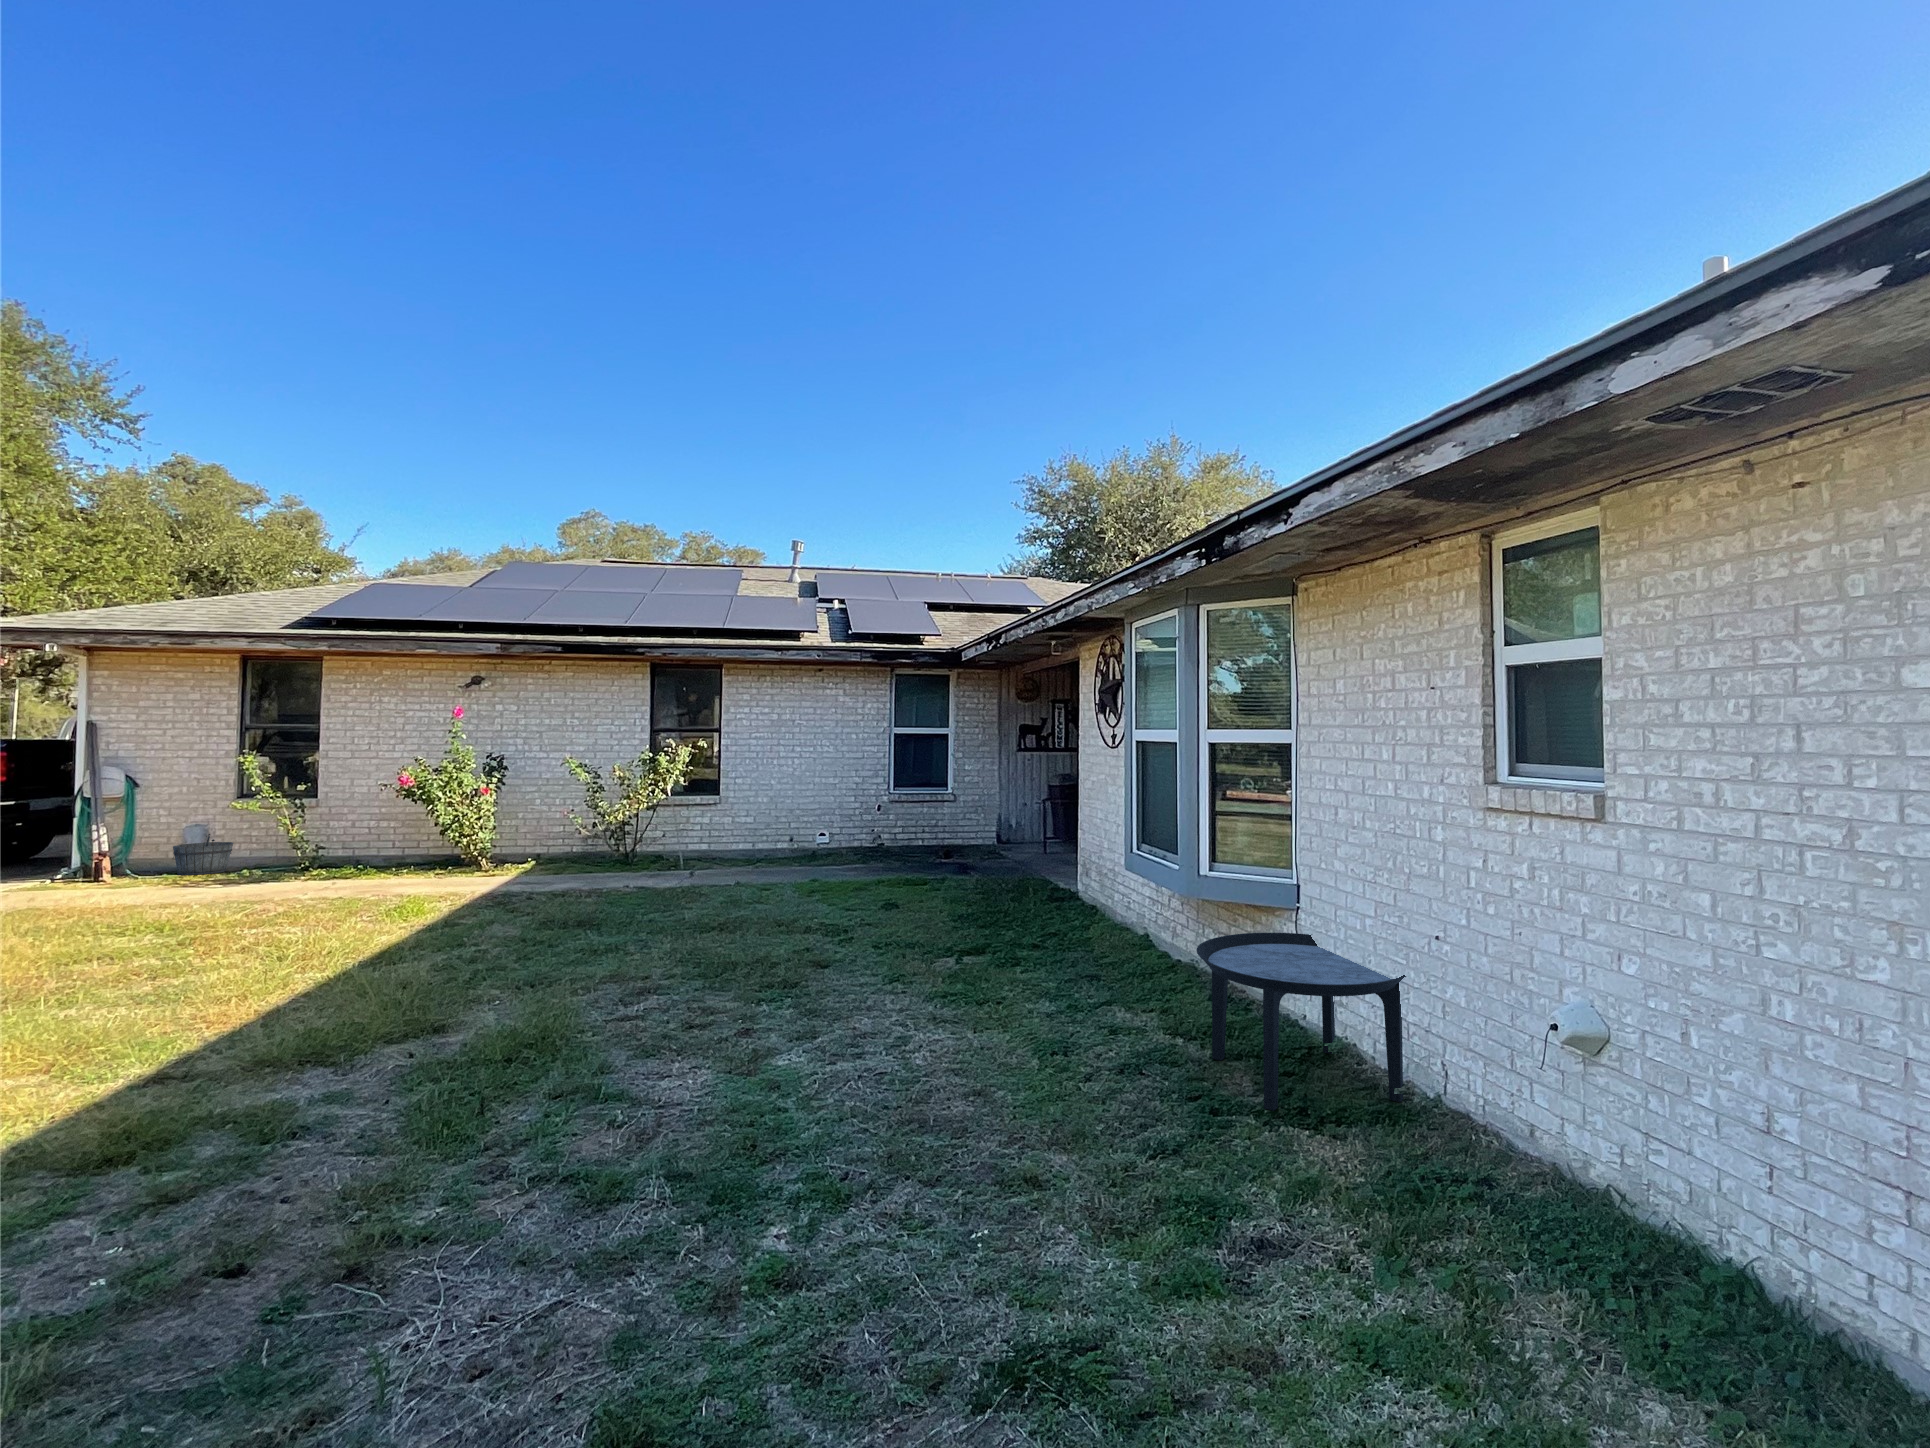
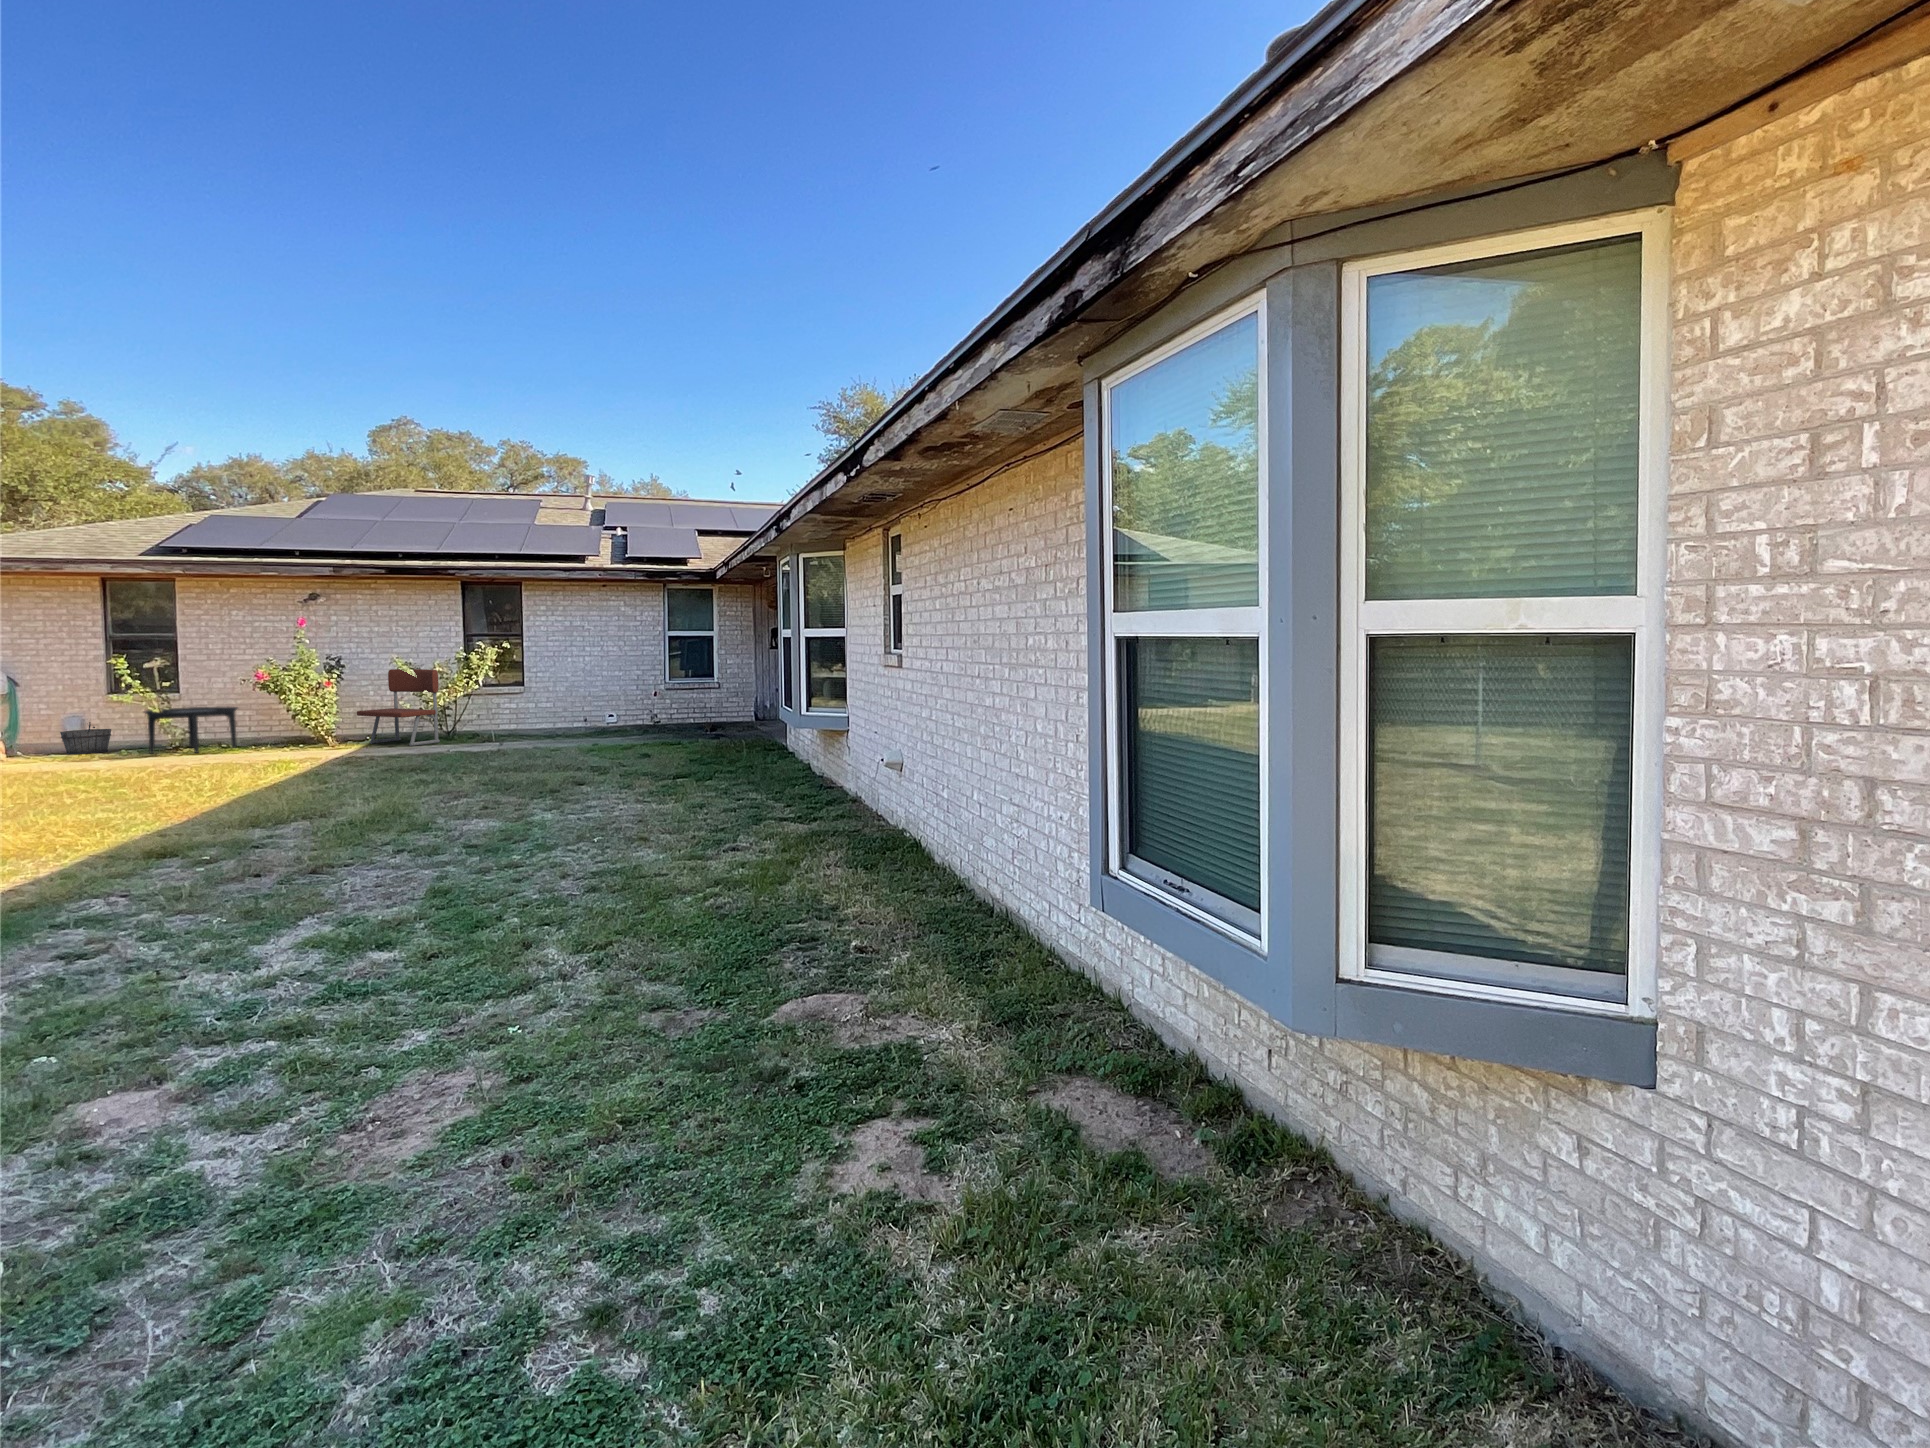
bench: none [517,772,618,876] -> present [357,669,440,746]
round table: present [1196,933,1406,1111] -> present [145,707,237,753]

